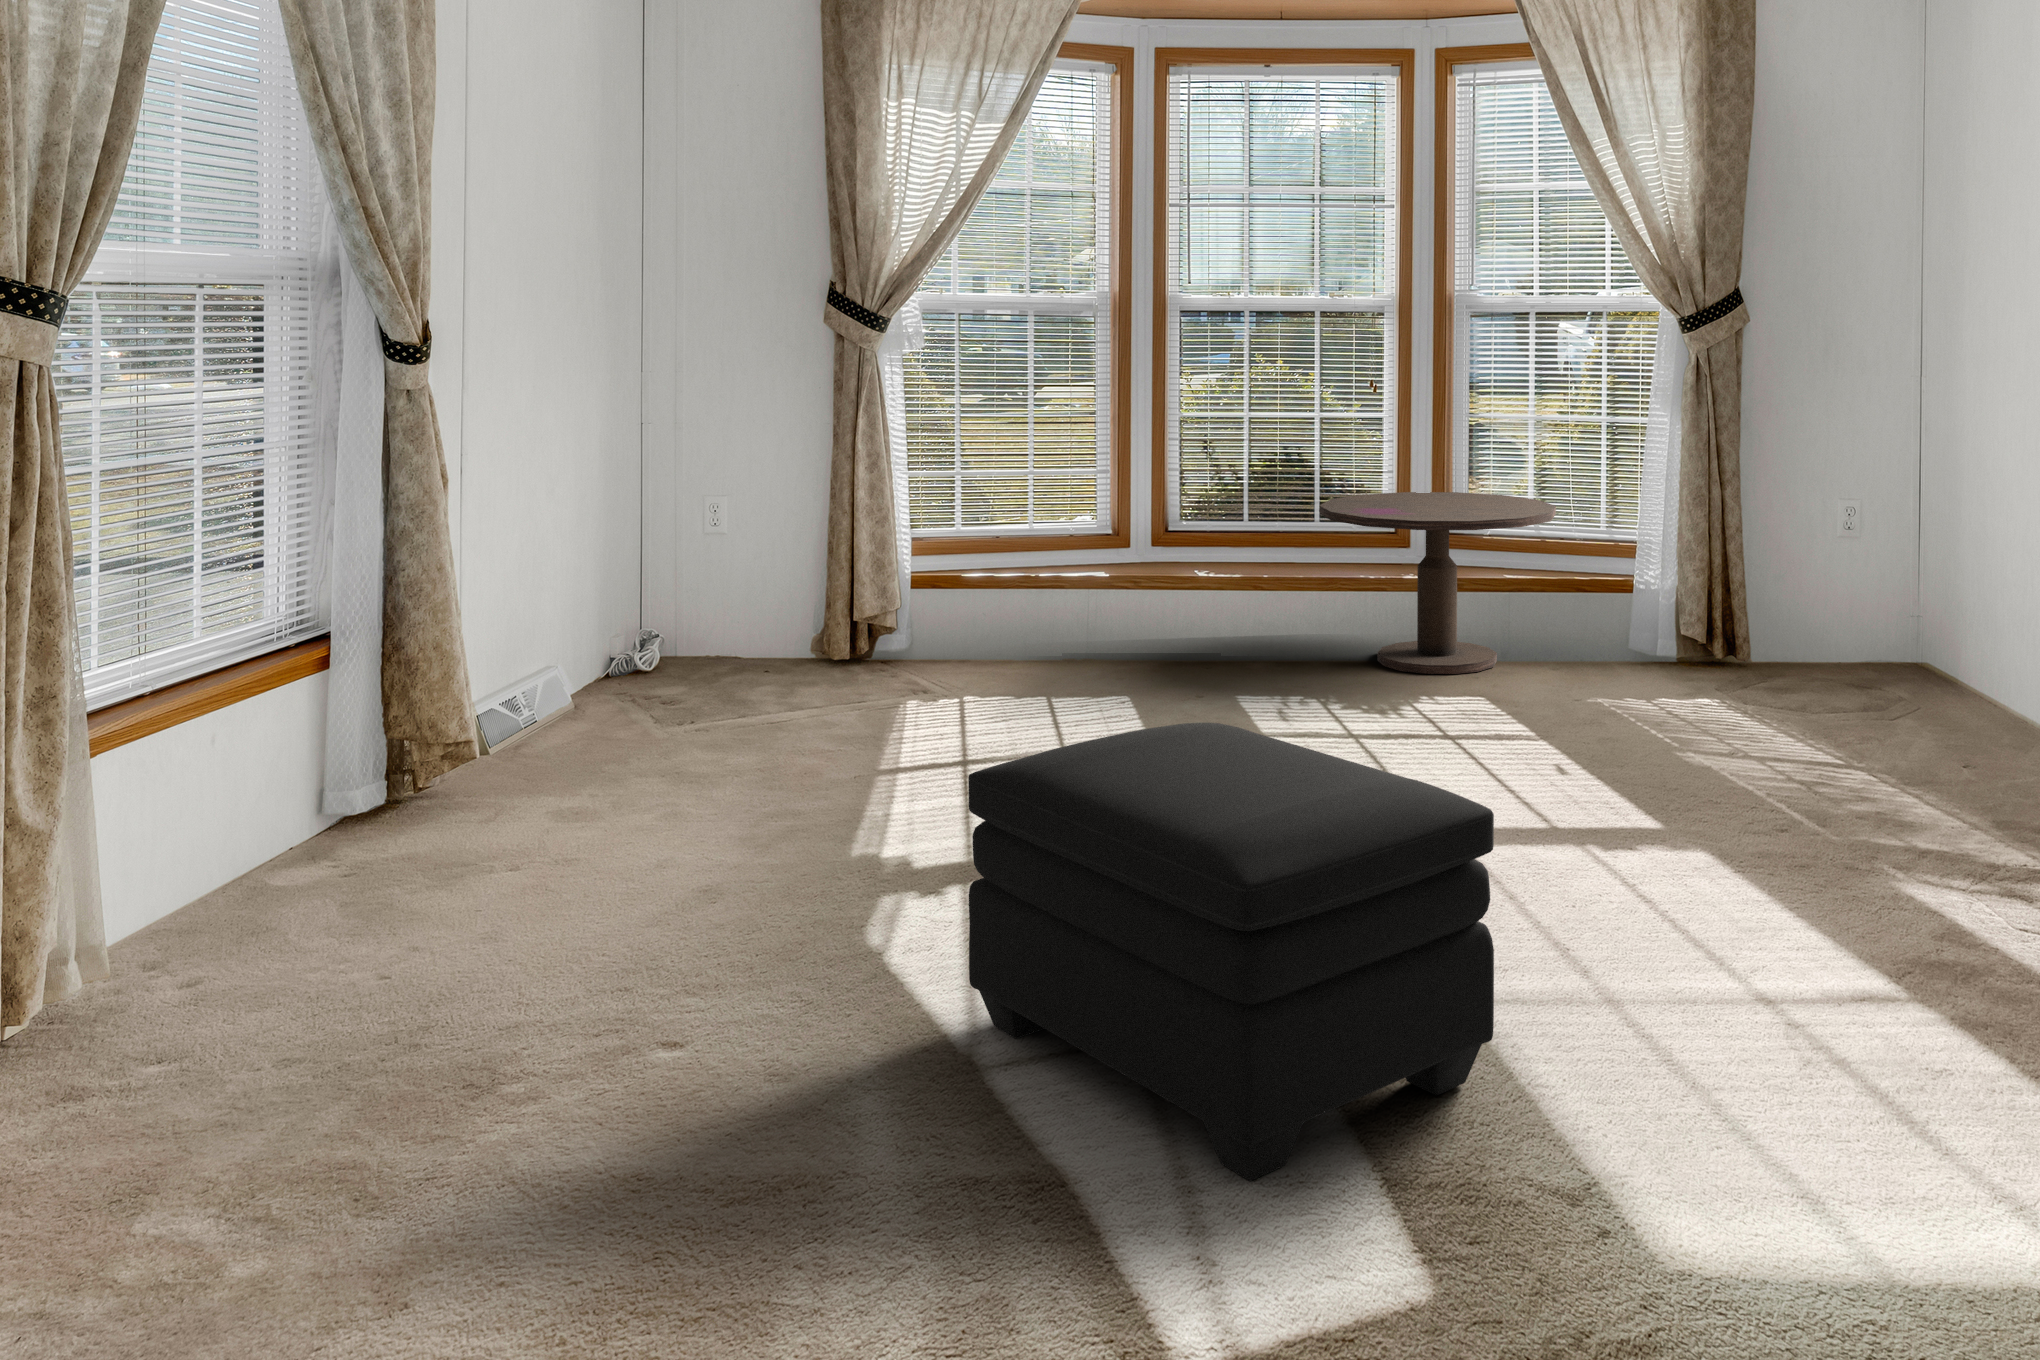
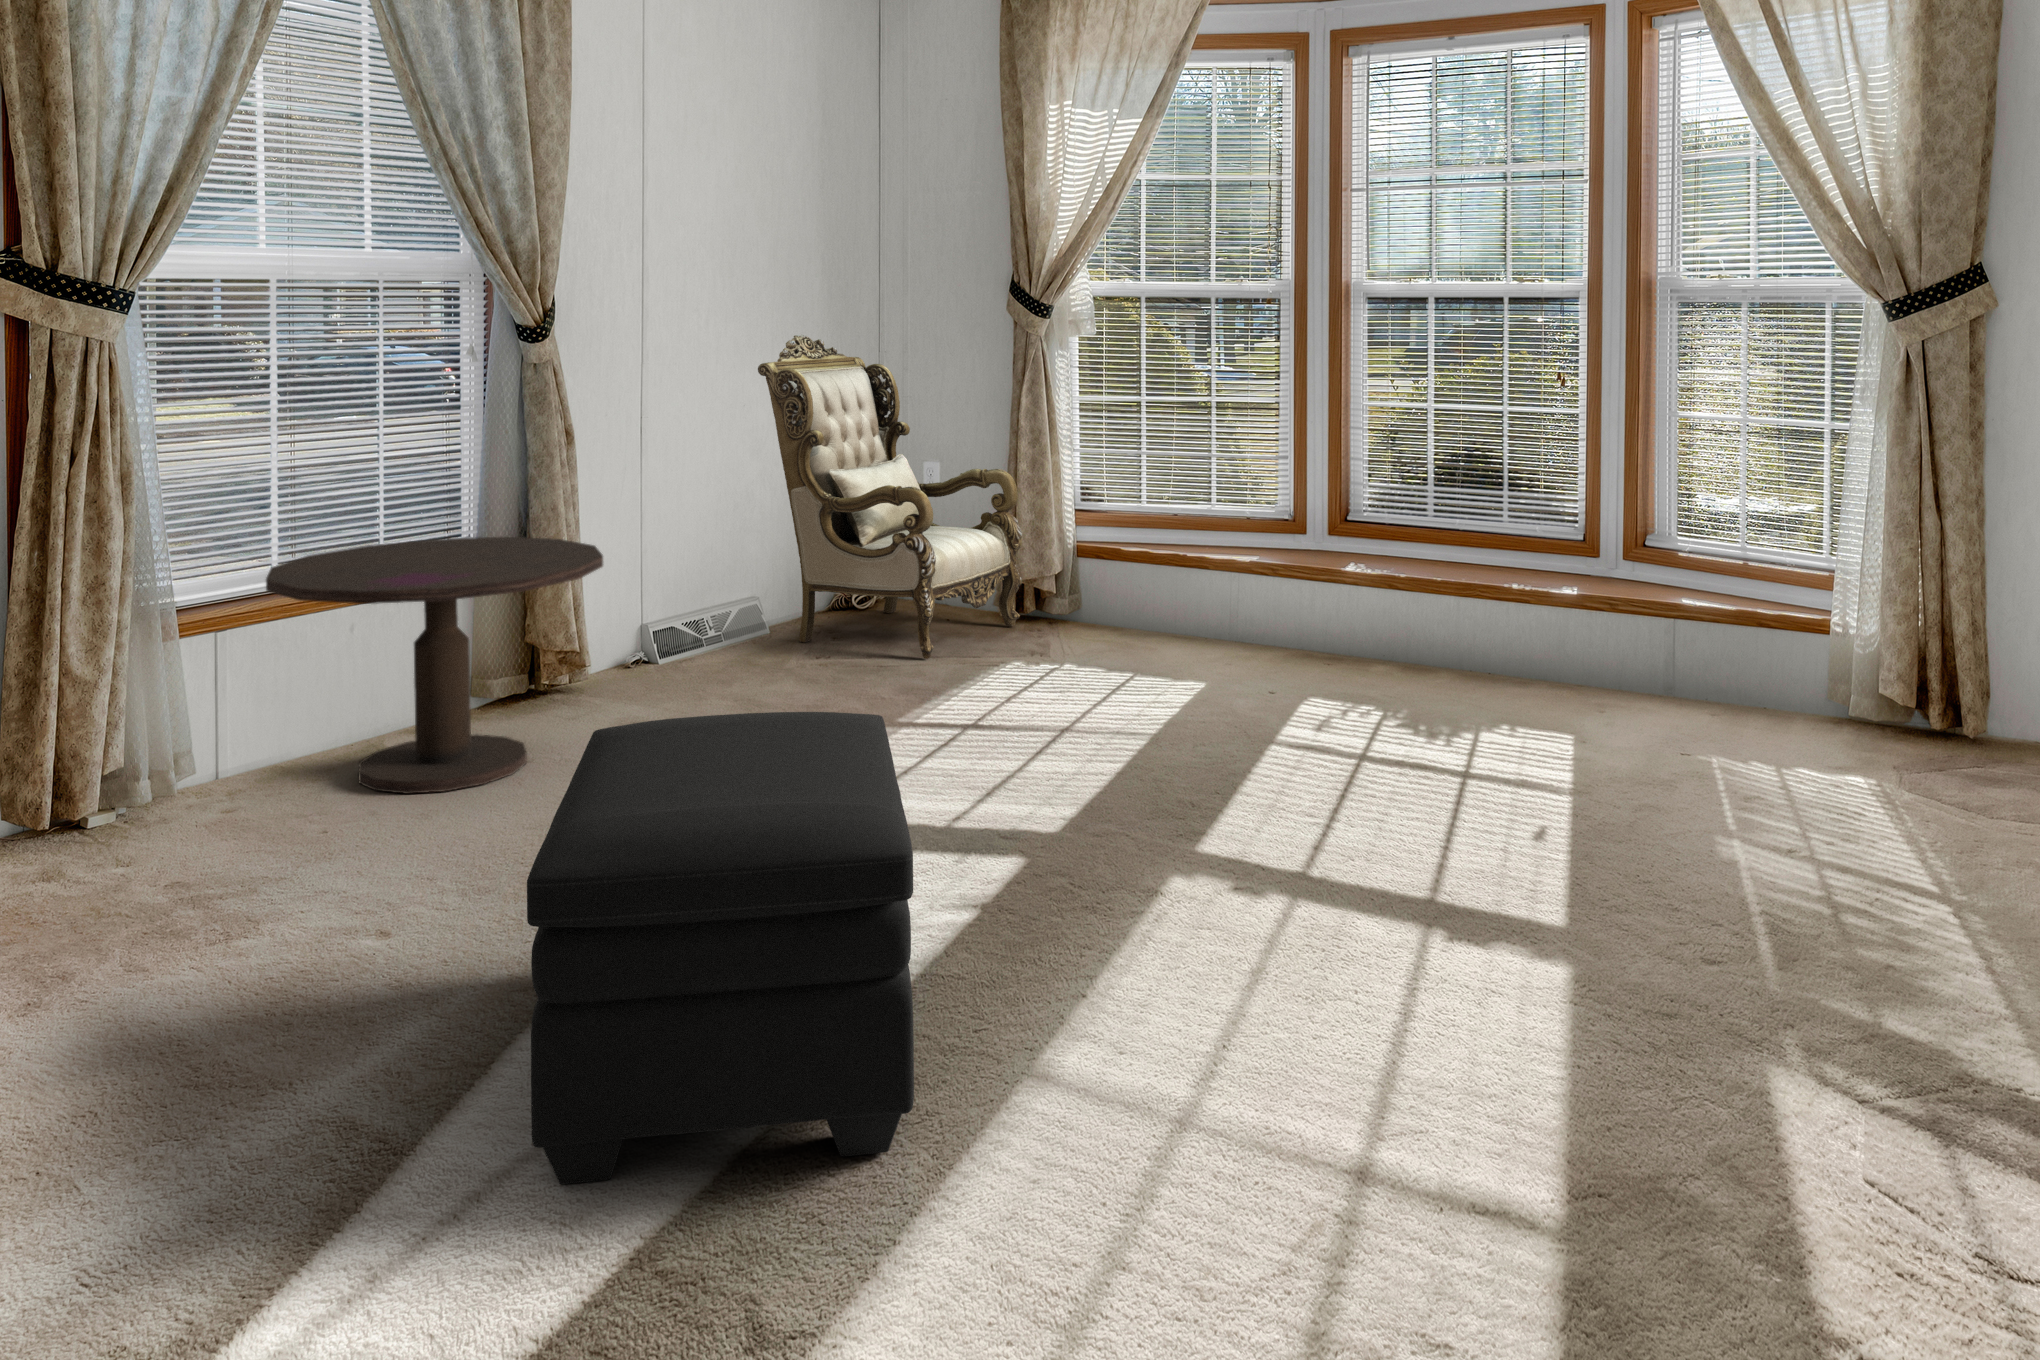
armchair: none [574,351,863,708] -> present [758,335,1022,659]
side table: present [1319,492,1556,674] -> present [266,537,603,794]

